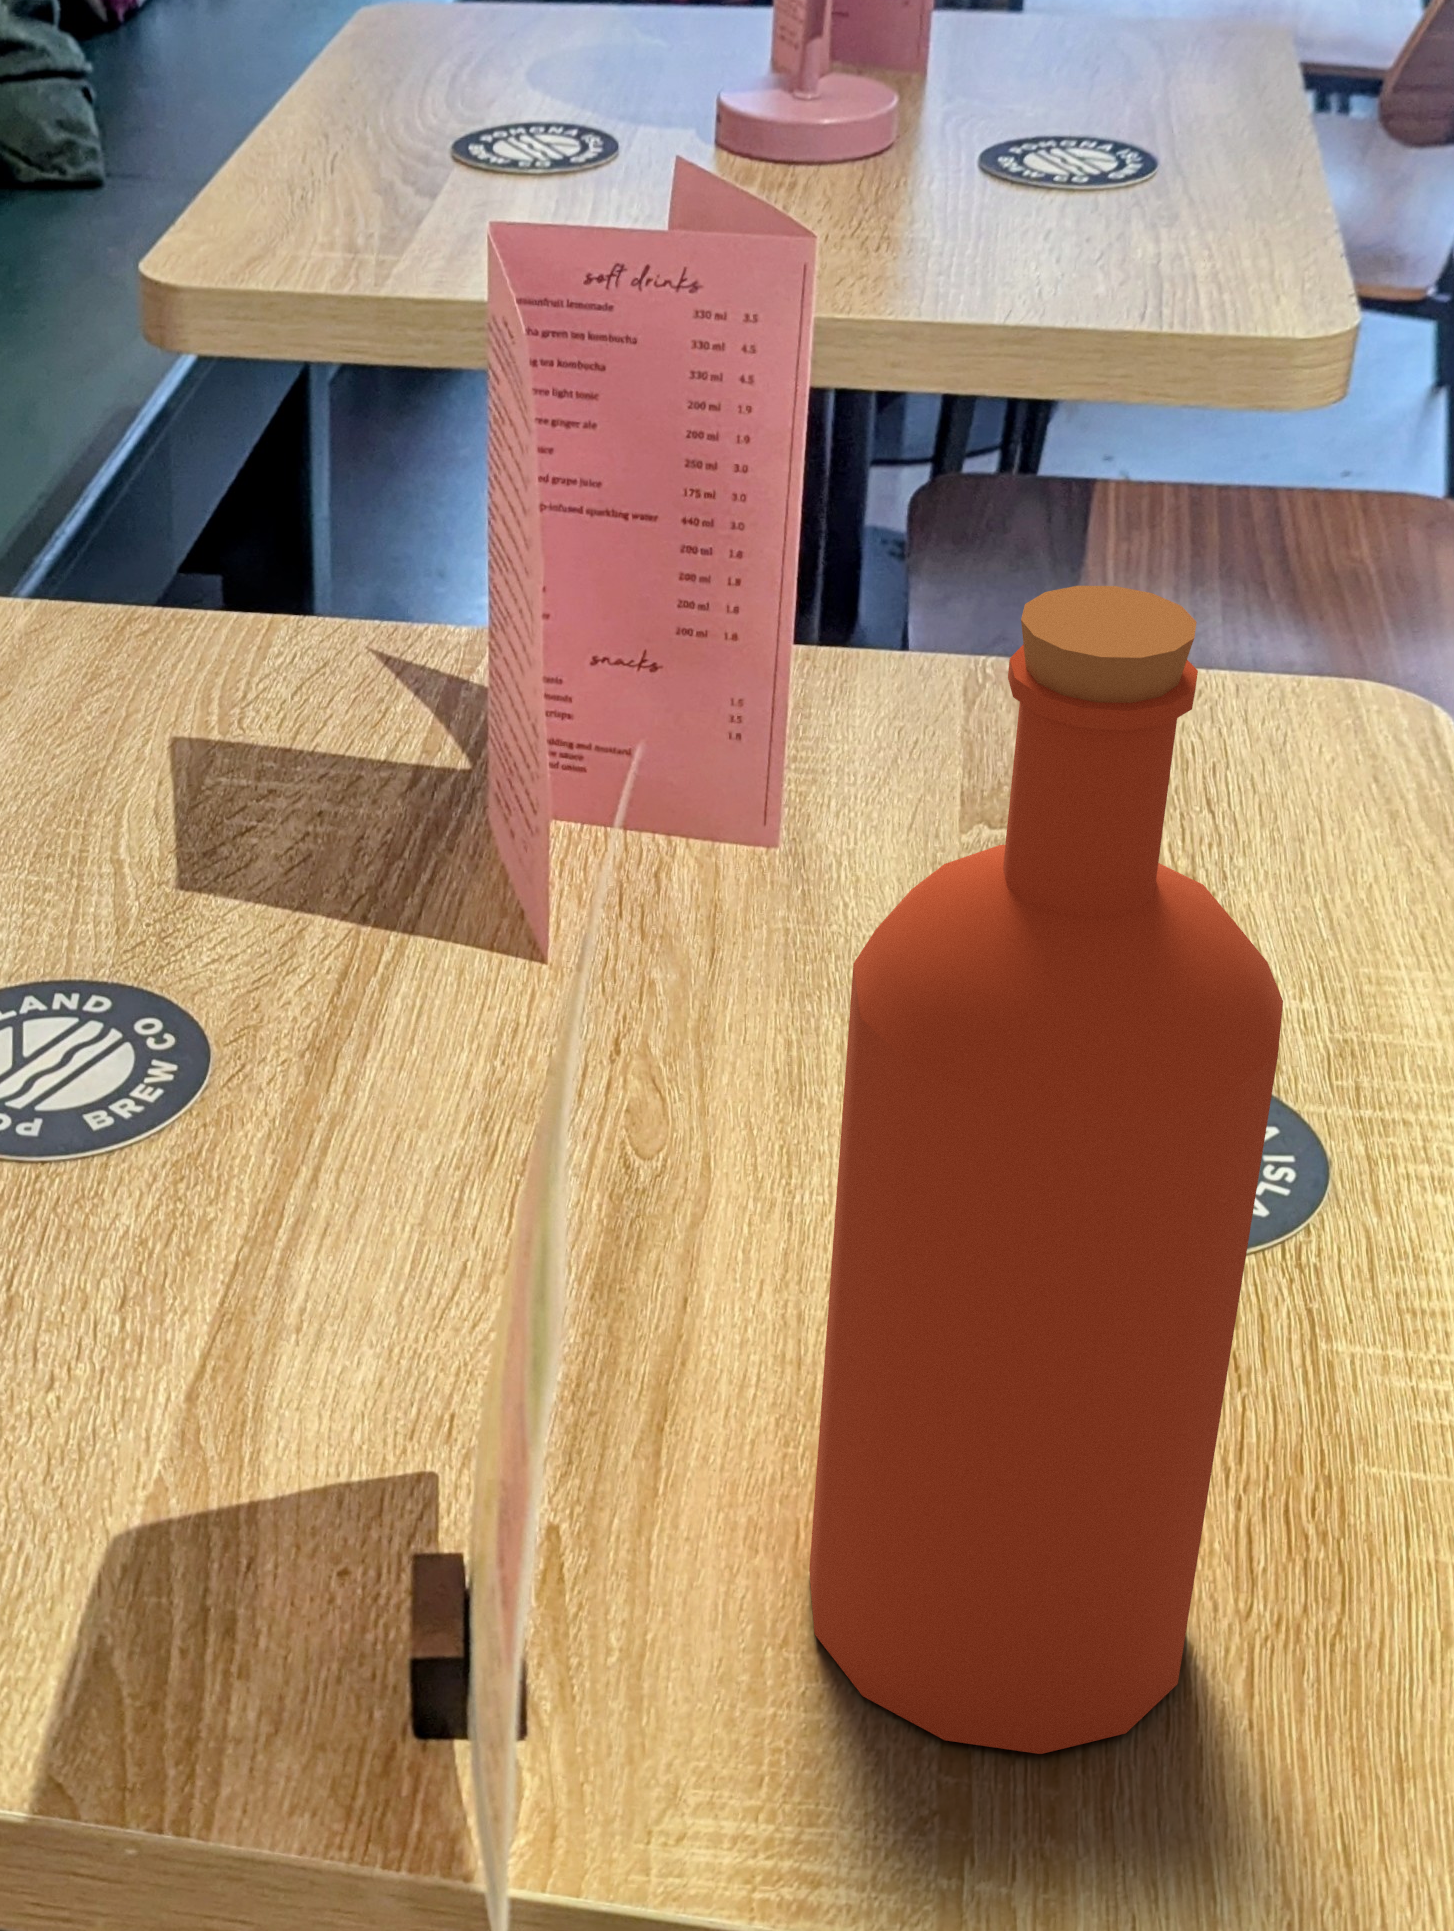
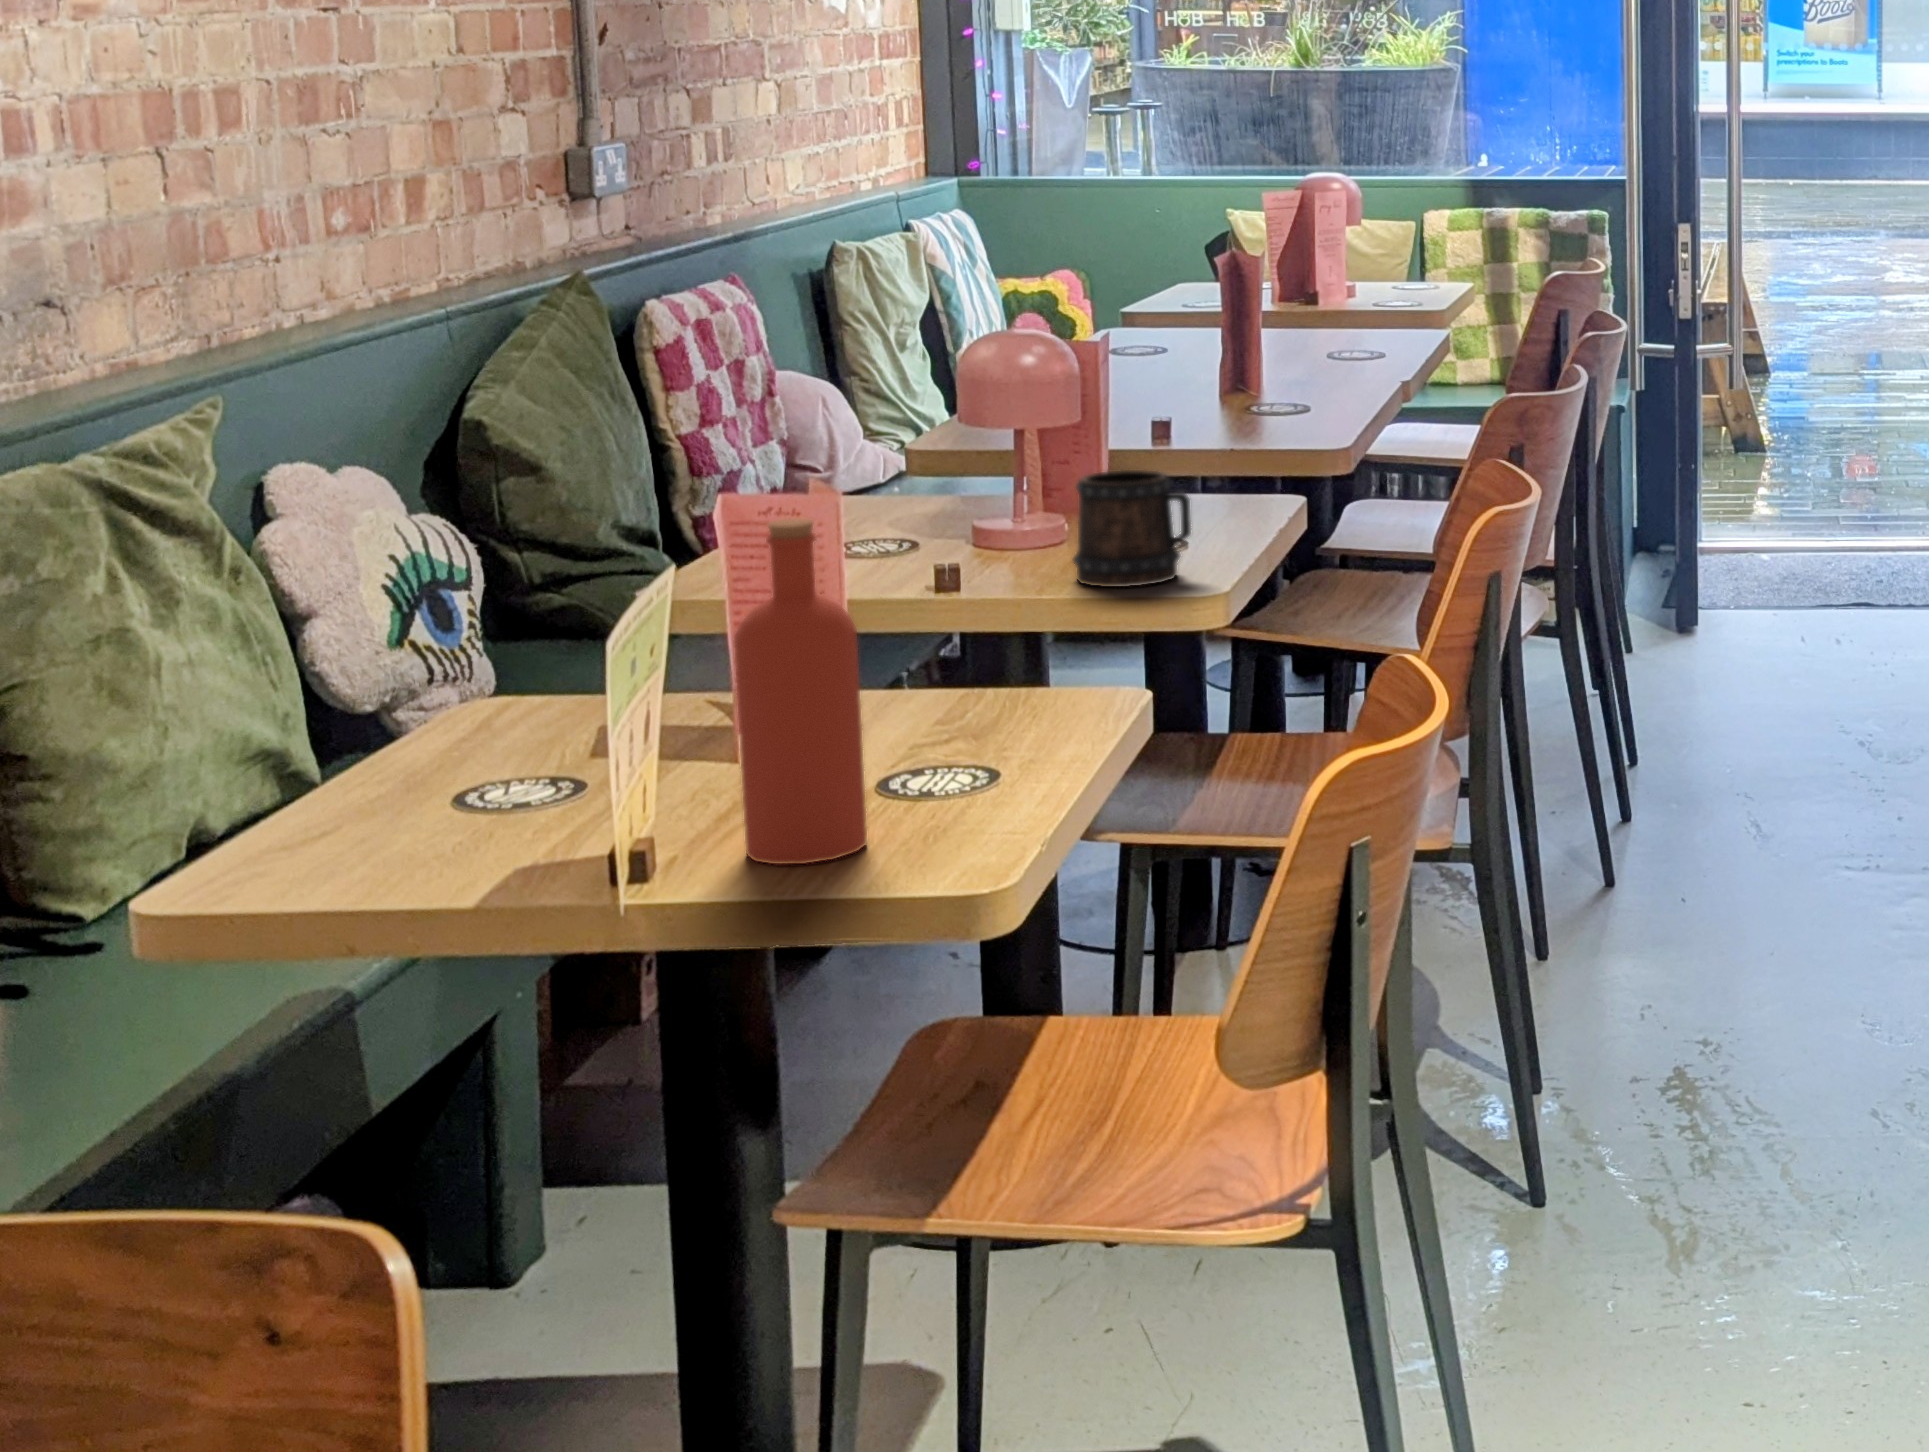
beer mug: none [984,15,1255,288] -> present [1073,470,1191,587]

